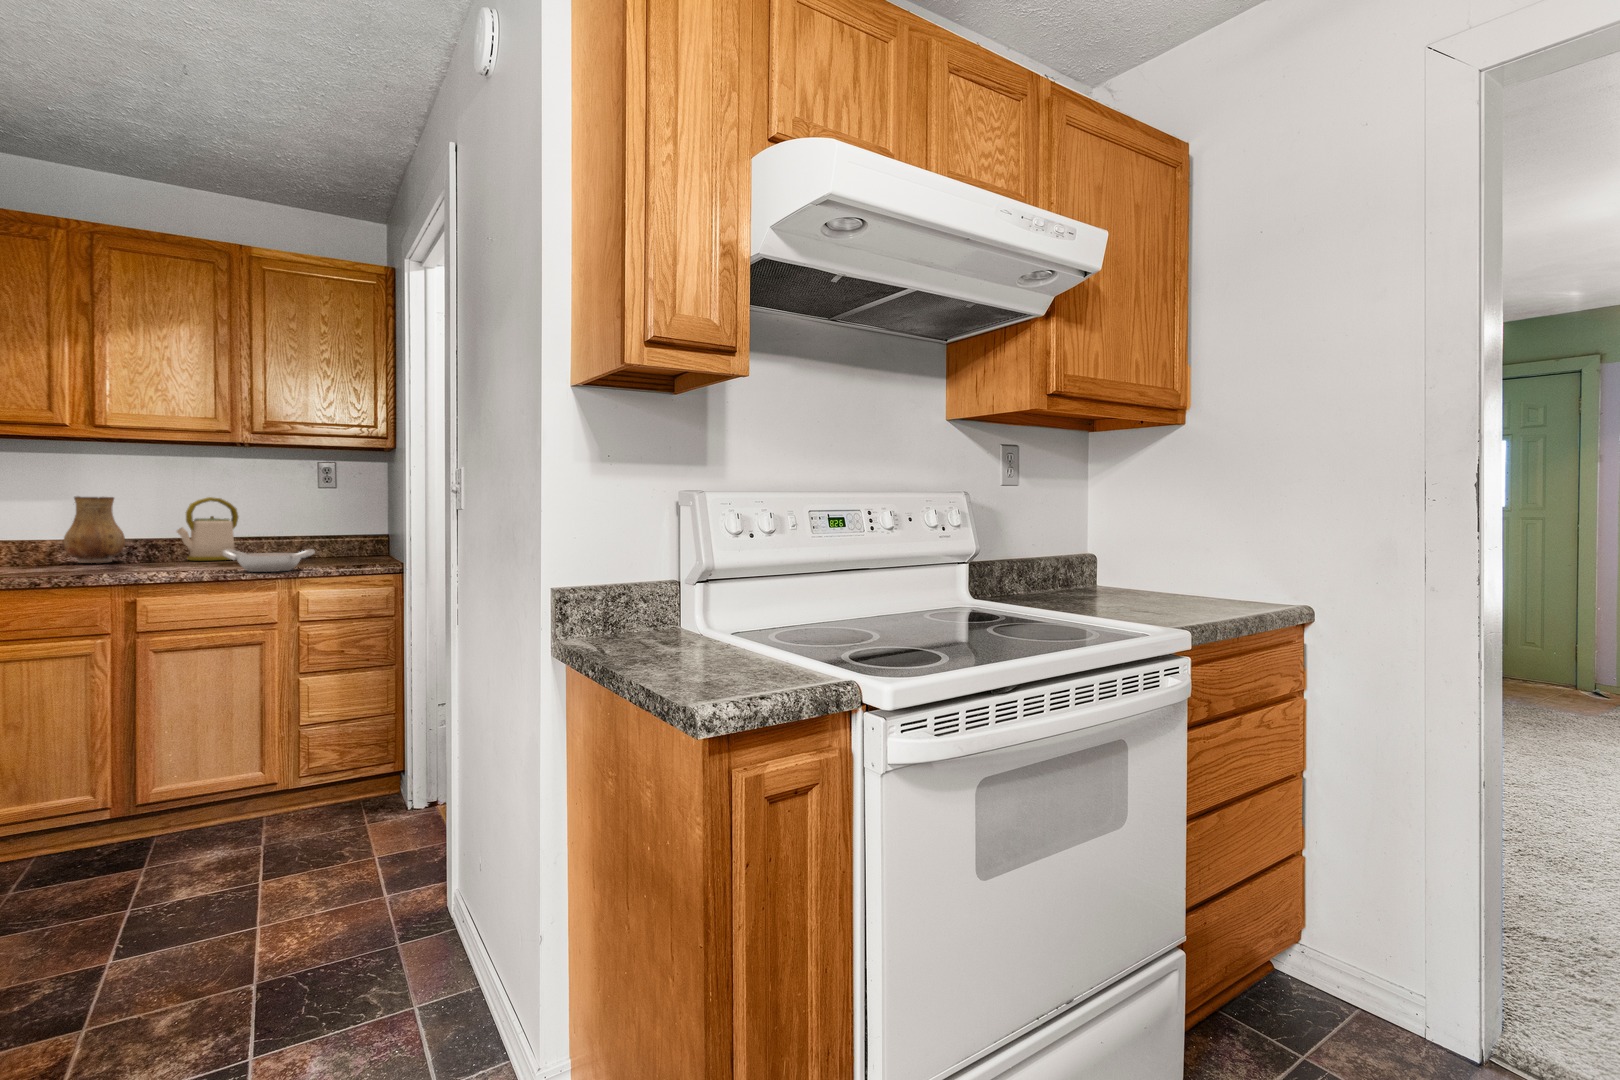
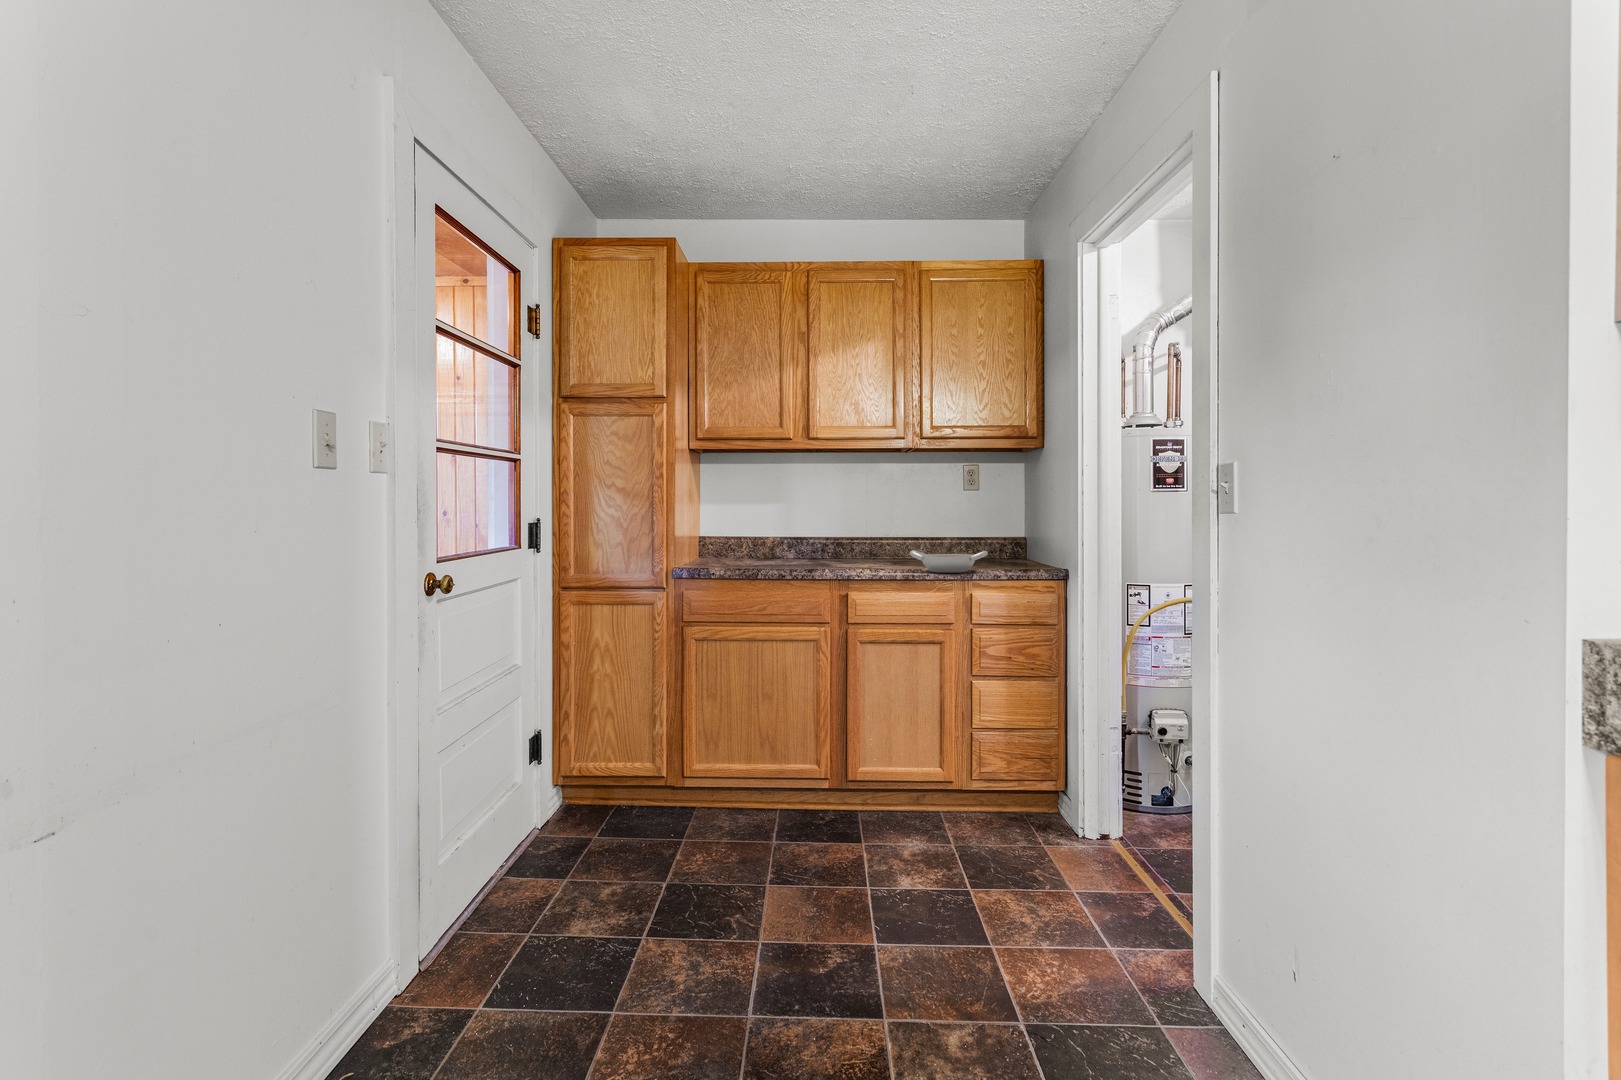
ceramic pitcher: present [63,496,125,563] -> none [780,503,820,561]
kettle: present [177,497,238,560] -> none [857,502,902,560]

